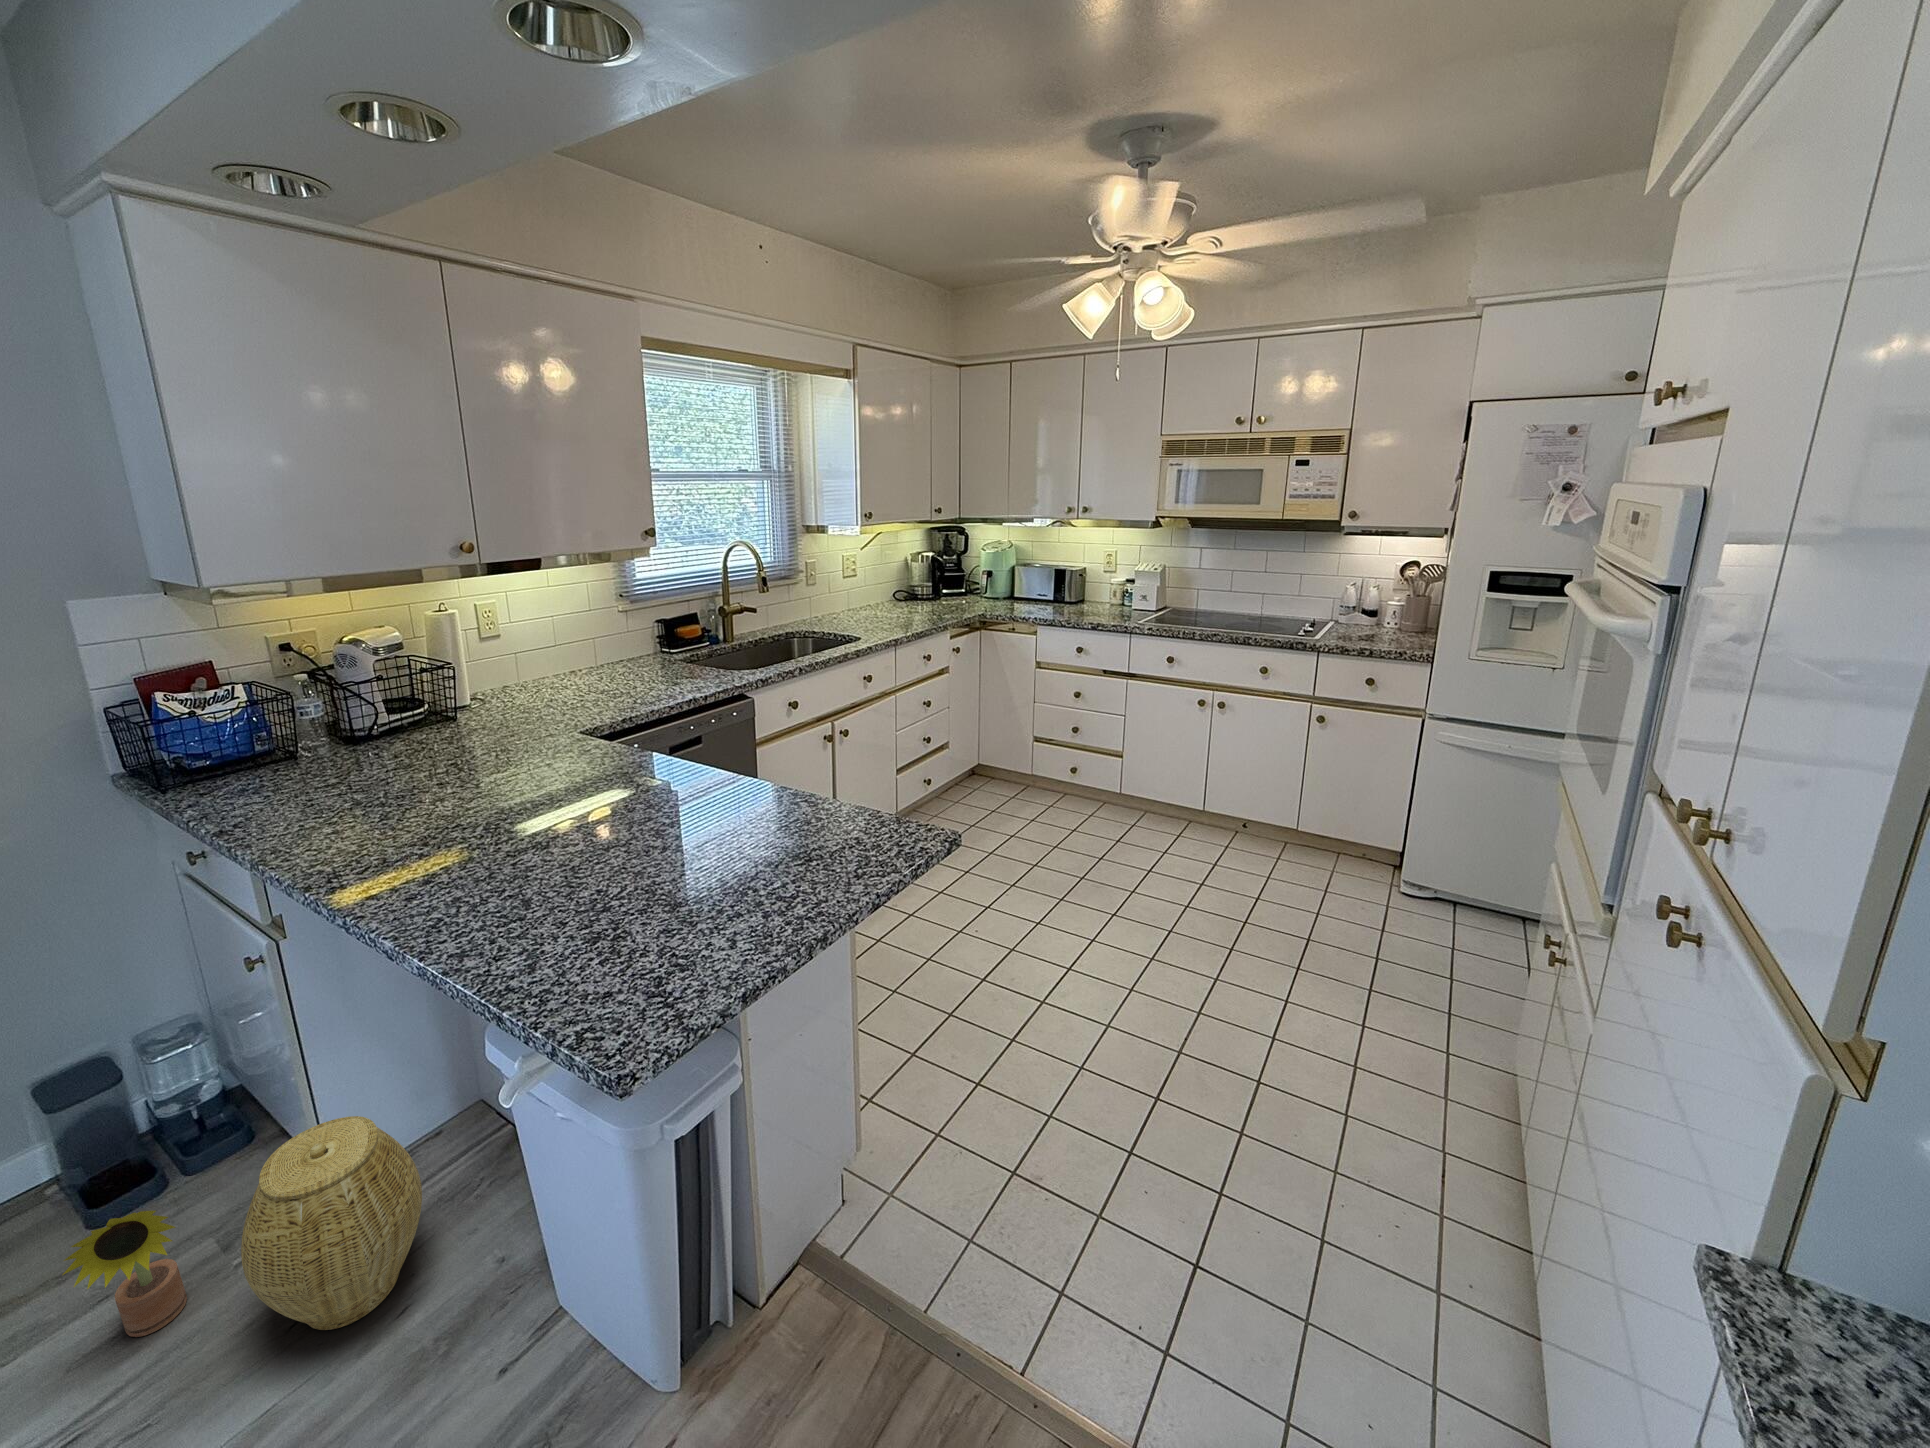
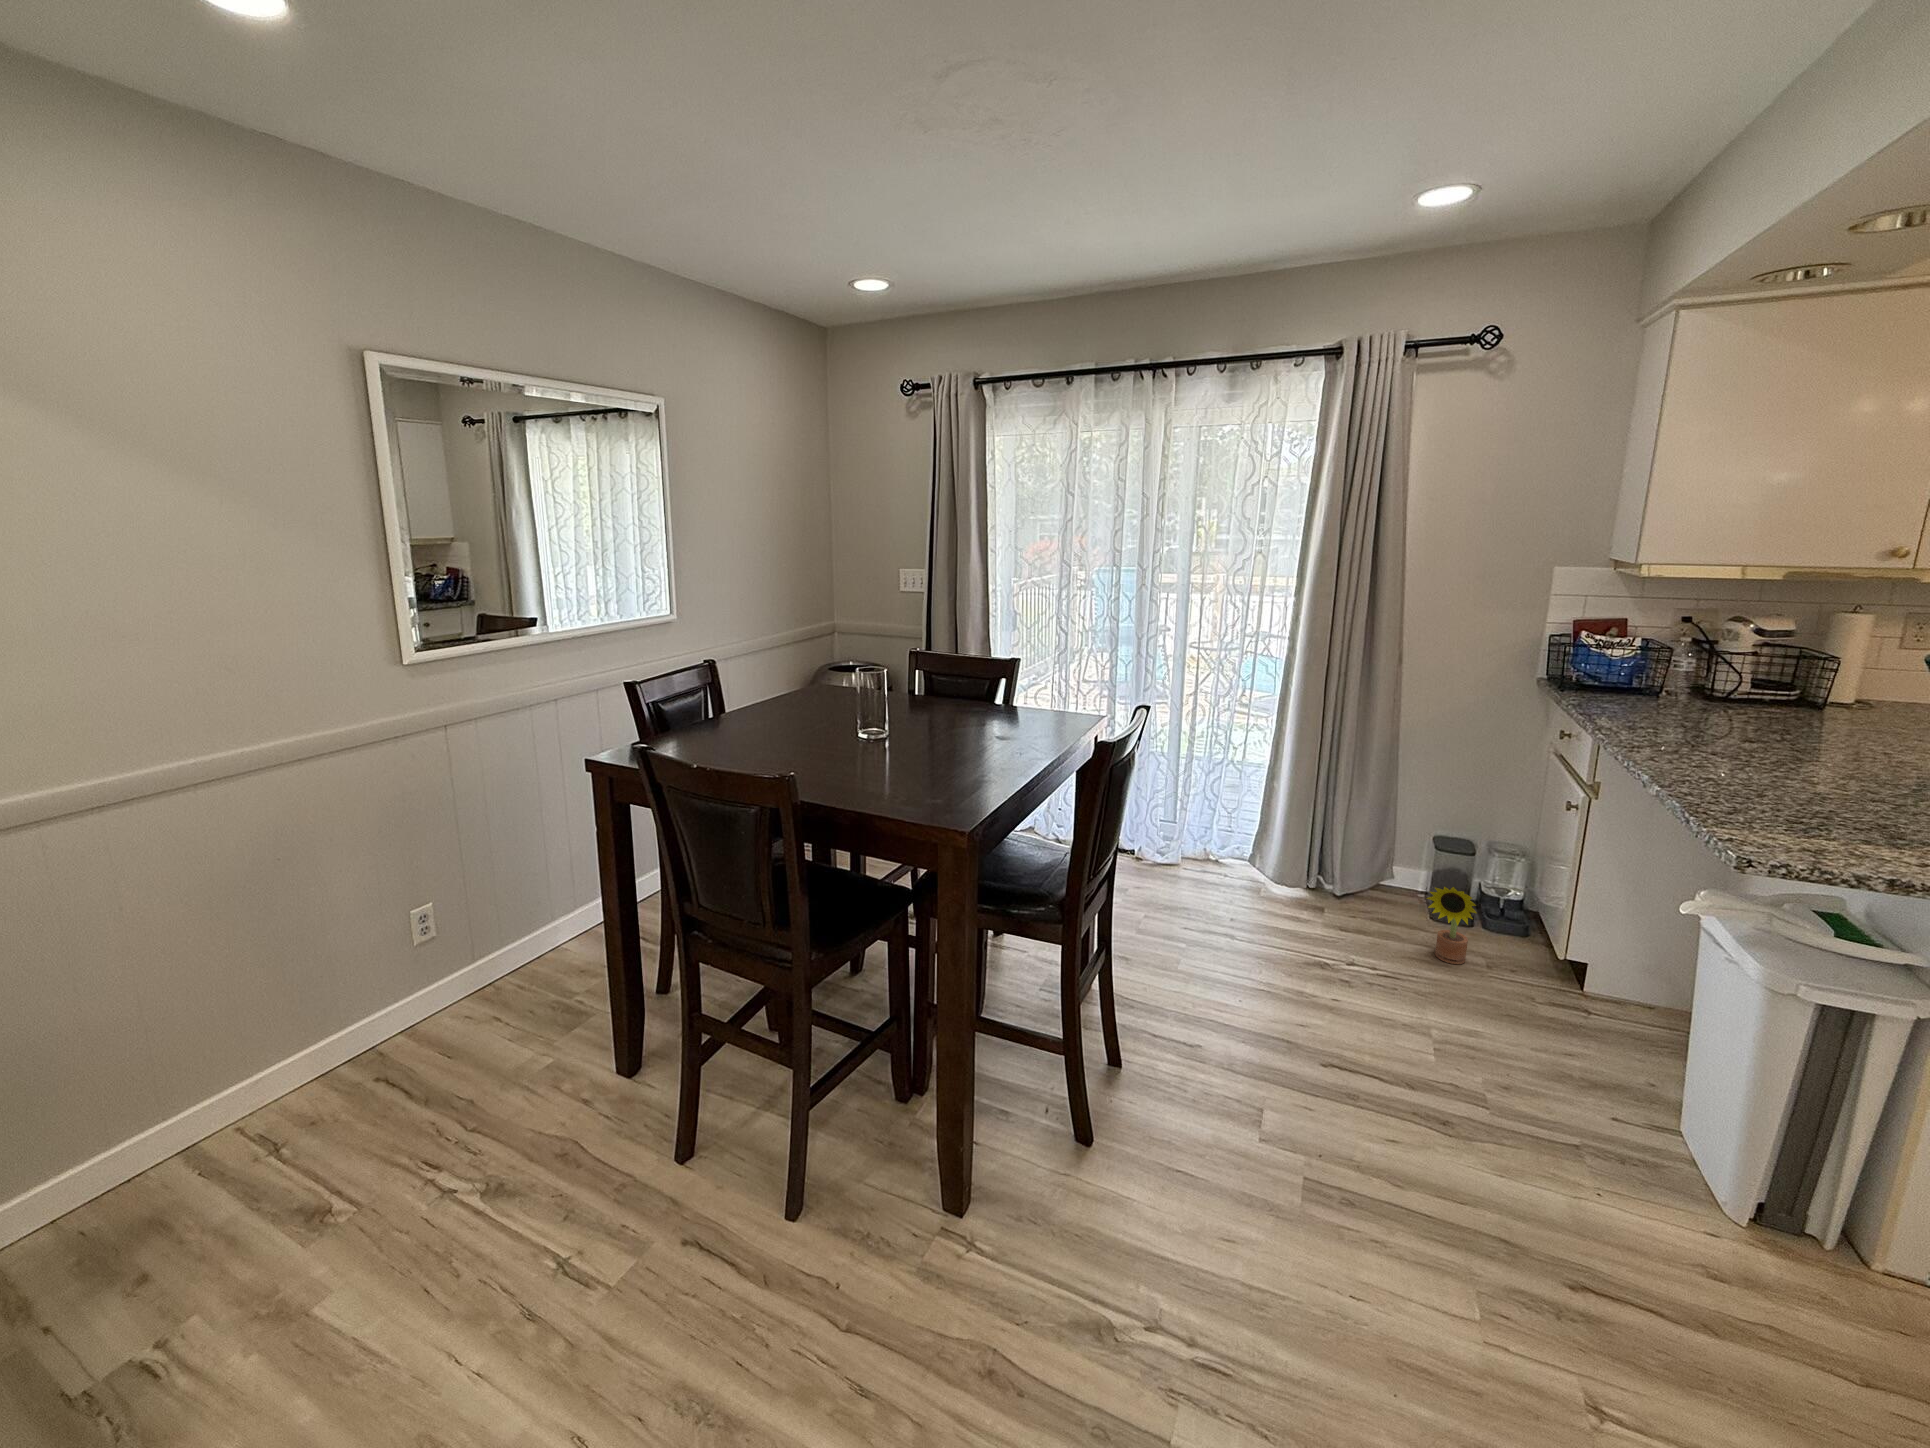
woven basket: present [241,1116,422,1330] -> none [1498,907,1618,1036]

